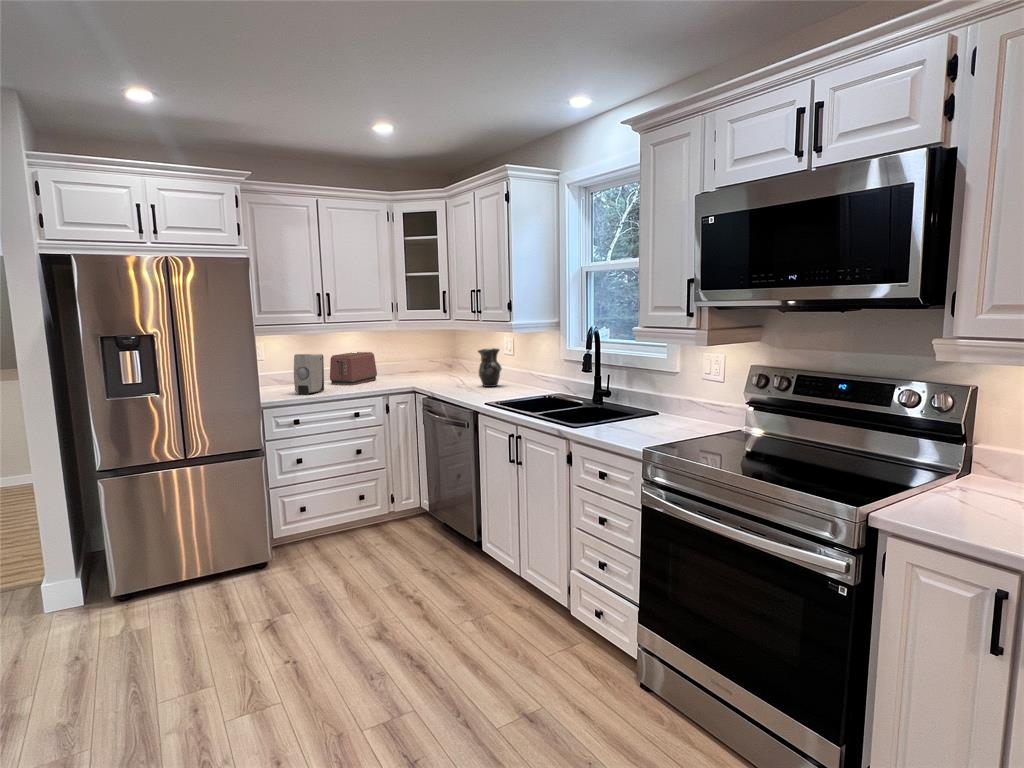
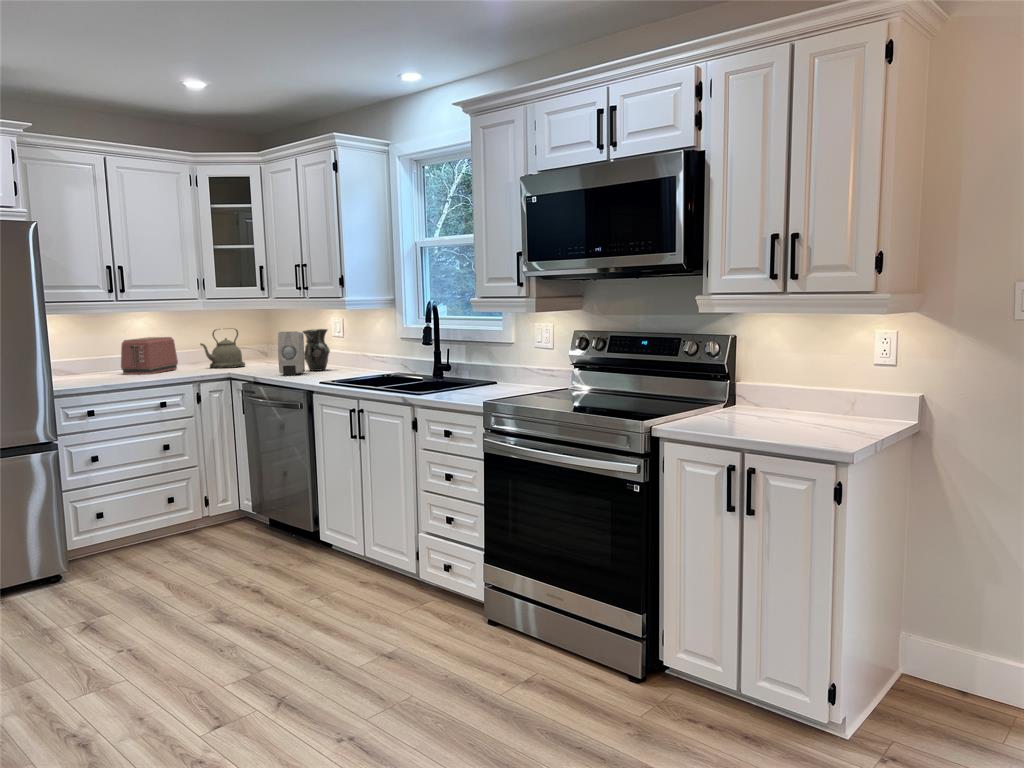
kettle: none [395,345,432,380] -> present [200,329,245,368]
soap dispenser: present [294,354,324,395] -> present [278,331,305,376]

